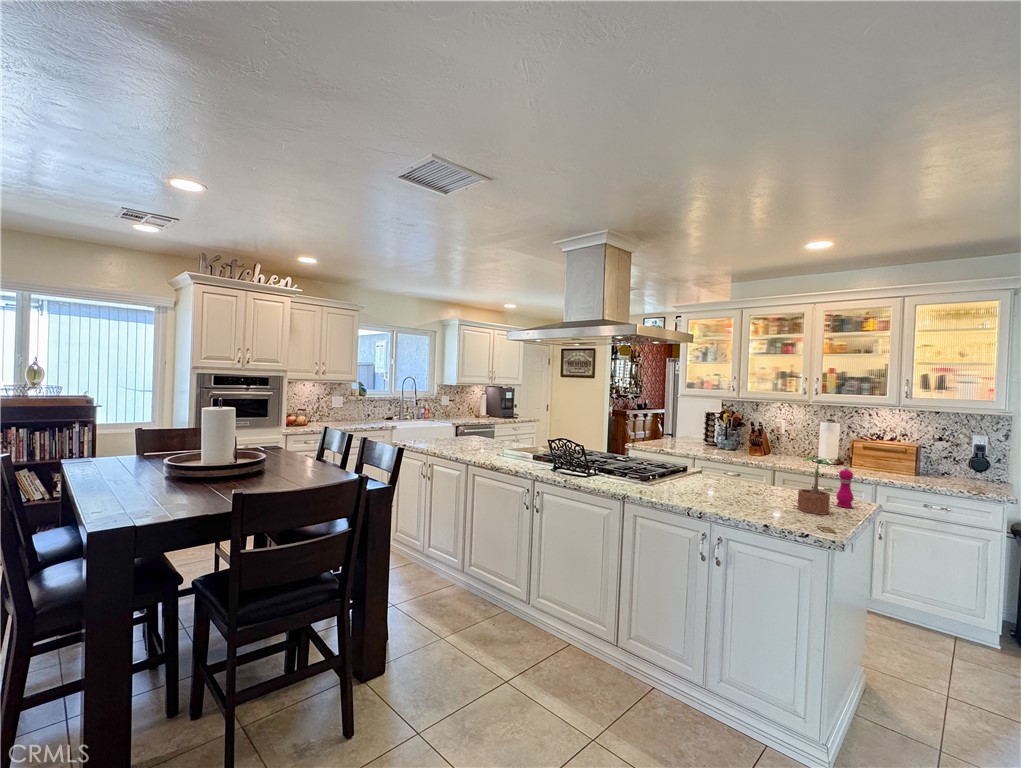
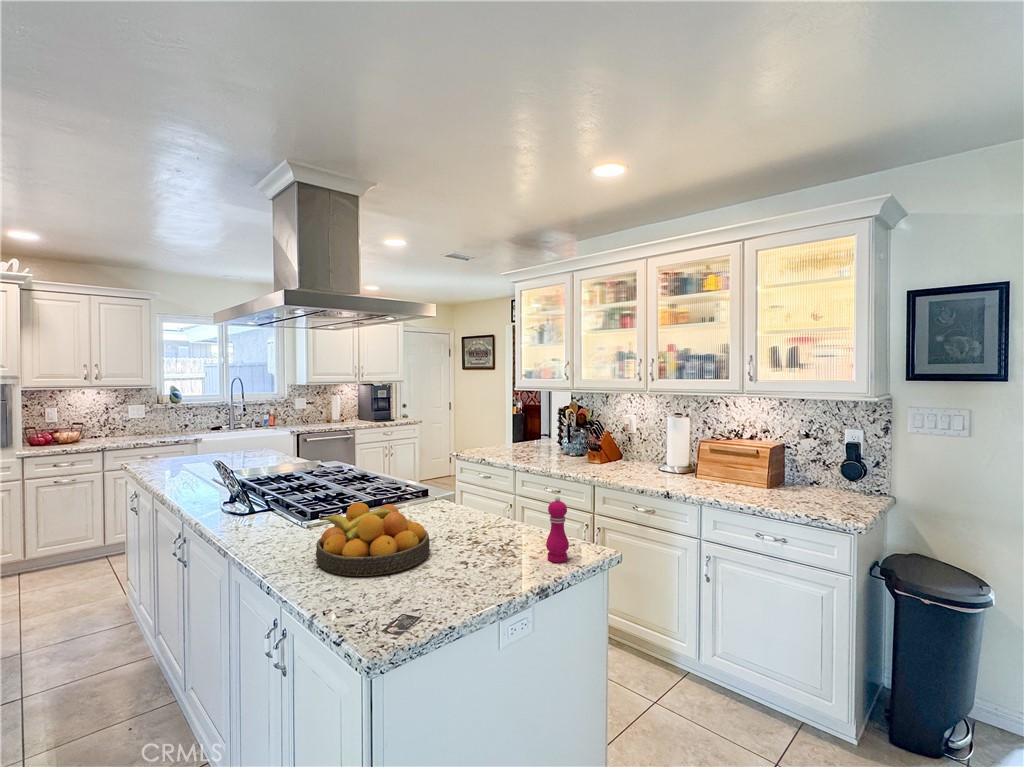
potted plant: present [798,458,830,515] -> none [461,486,505,582]
fruit bowl: none [690,467,766,509] -> present [316,502,430,576]

